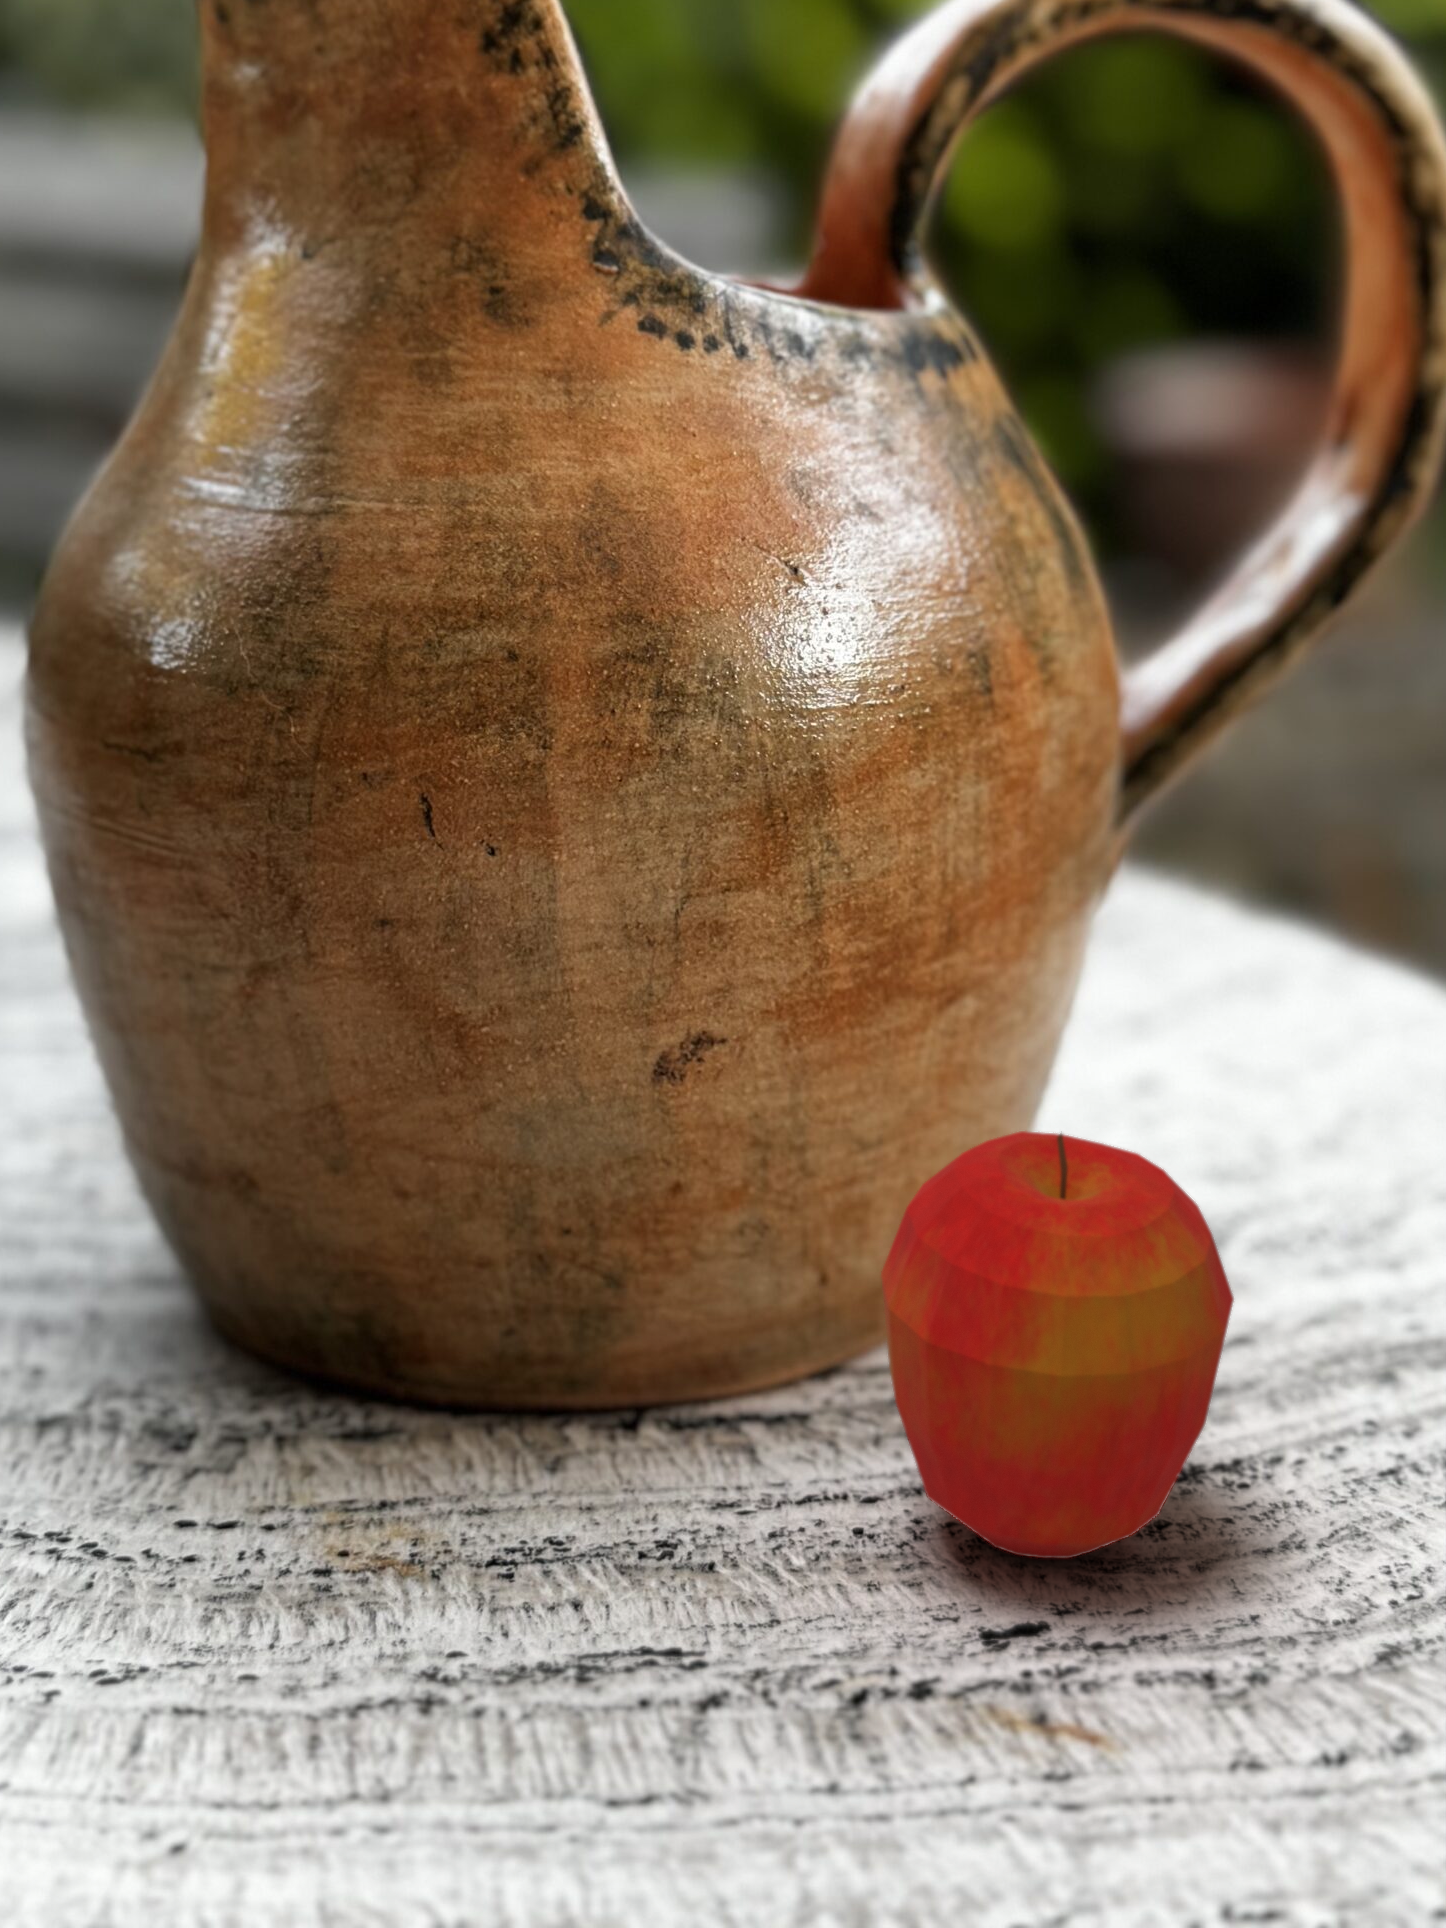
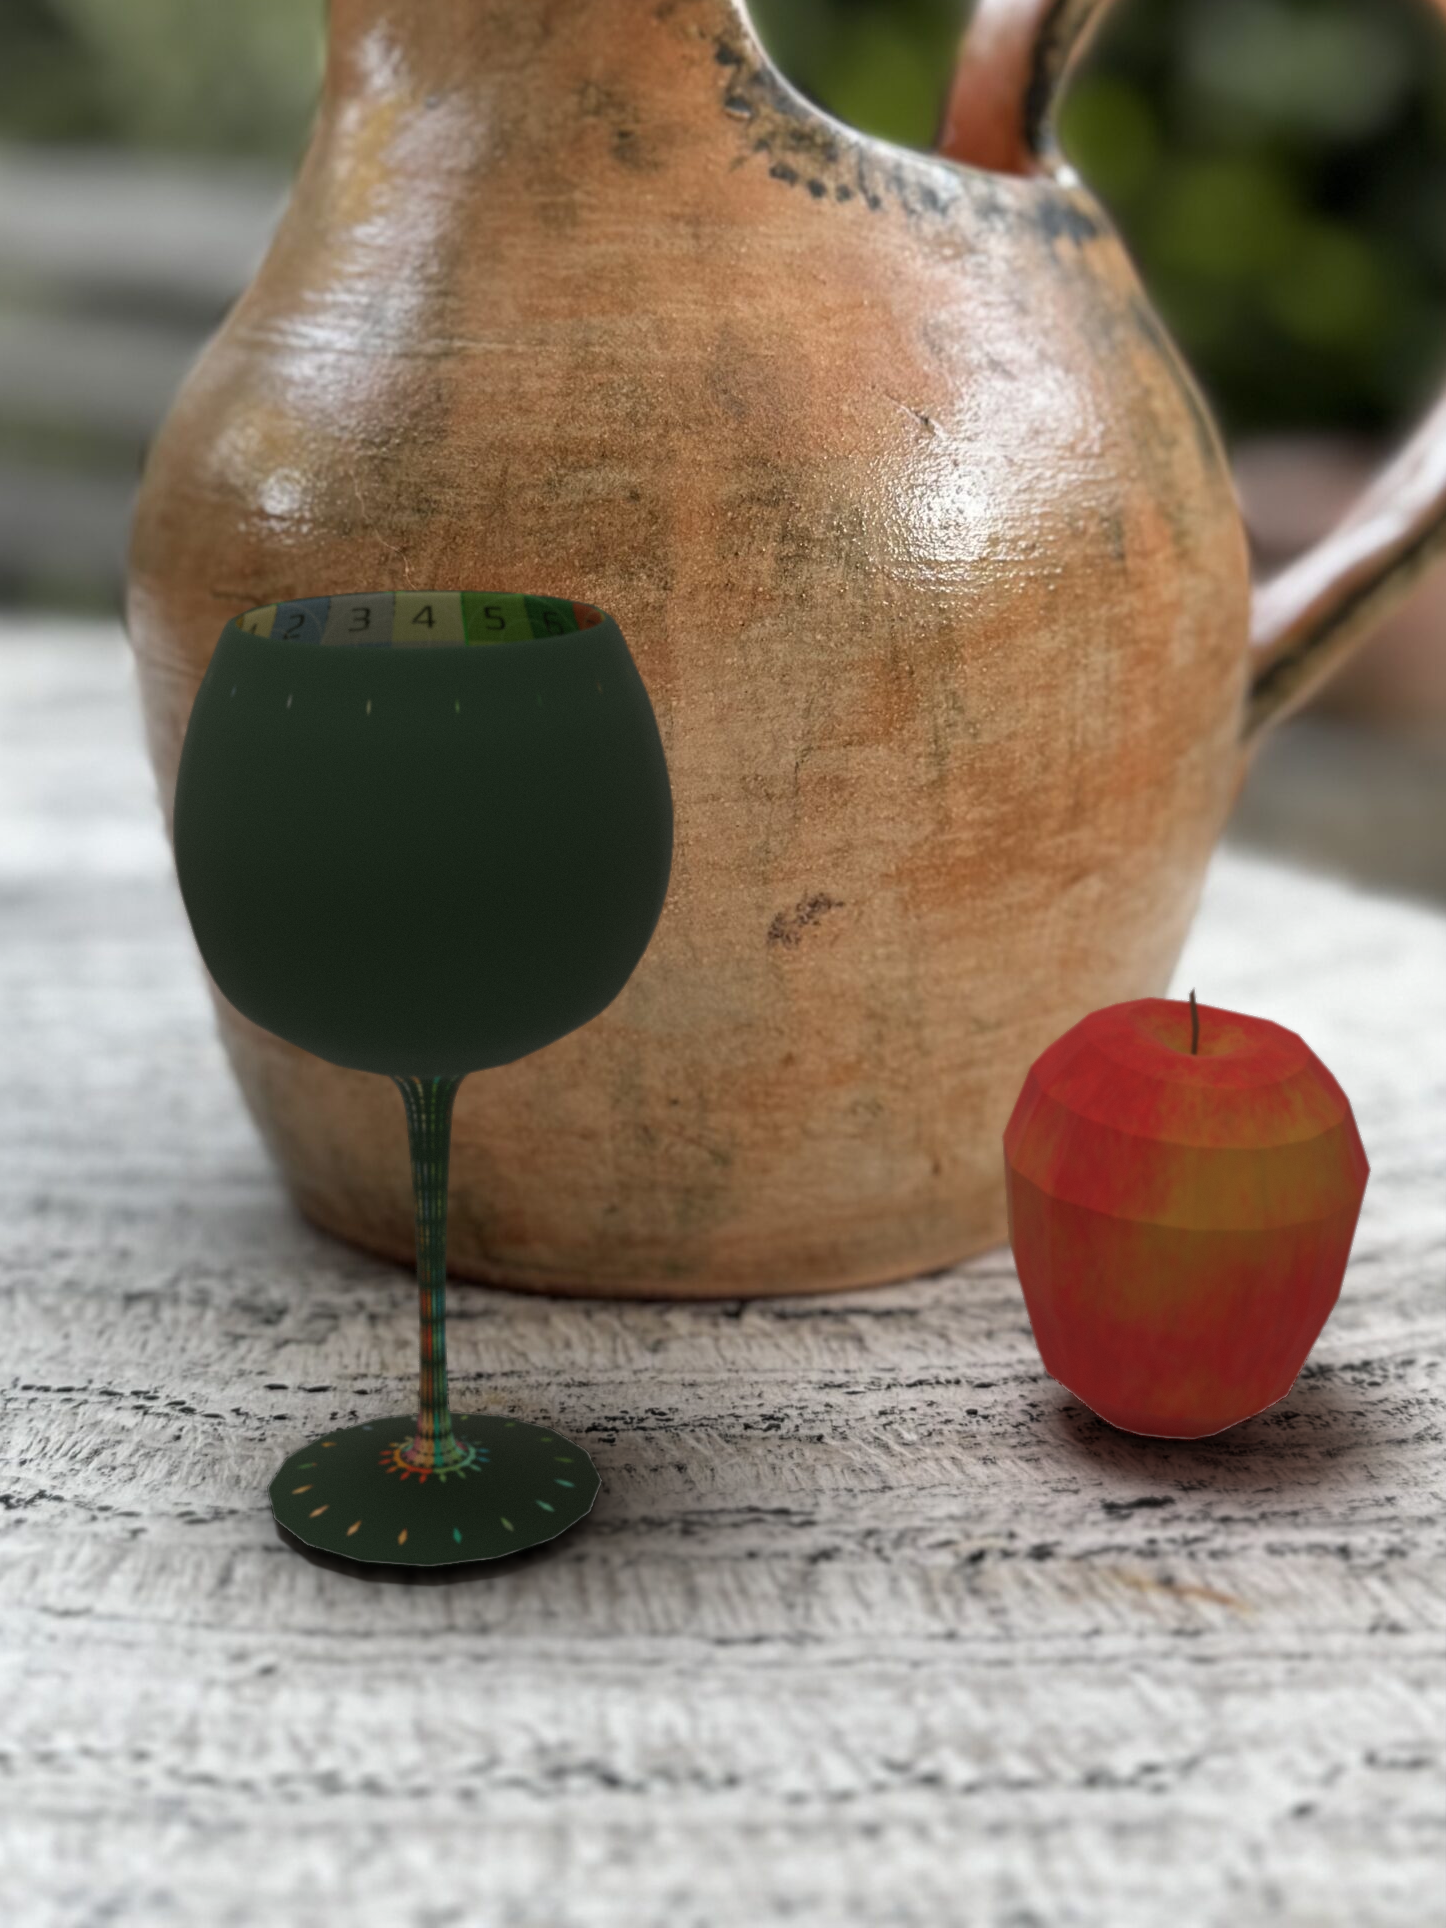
wine glass: none [63,770,553,1730] -> present [173,590,674,1567]

